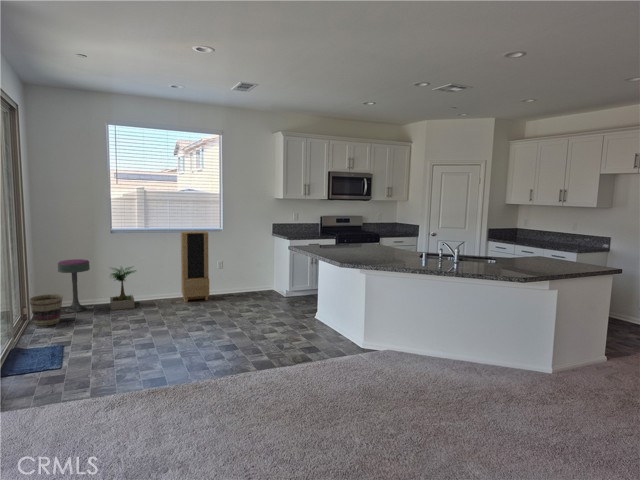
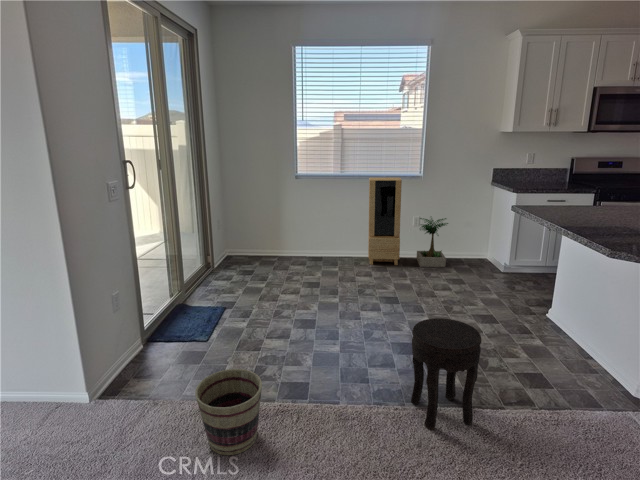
bar stool: present [58,259,90,312] -> none [241,207,271,264]
potted plant: present [110,267,135,310] -> present [416,218,448,267]
basket: present [29,294,63,326] -> present [195,369,262,455]
side table: none [240,314,281,382] -> present [411,318,481,430]

